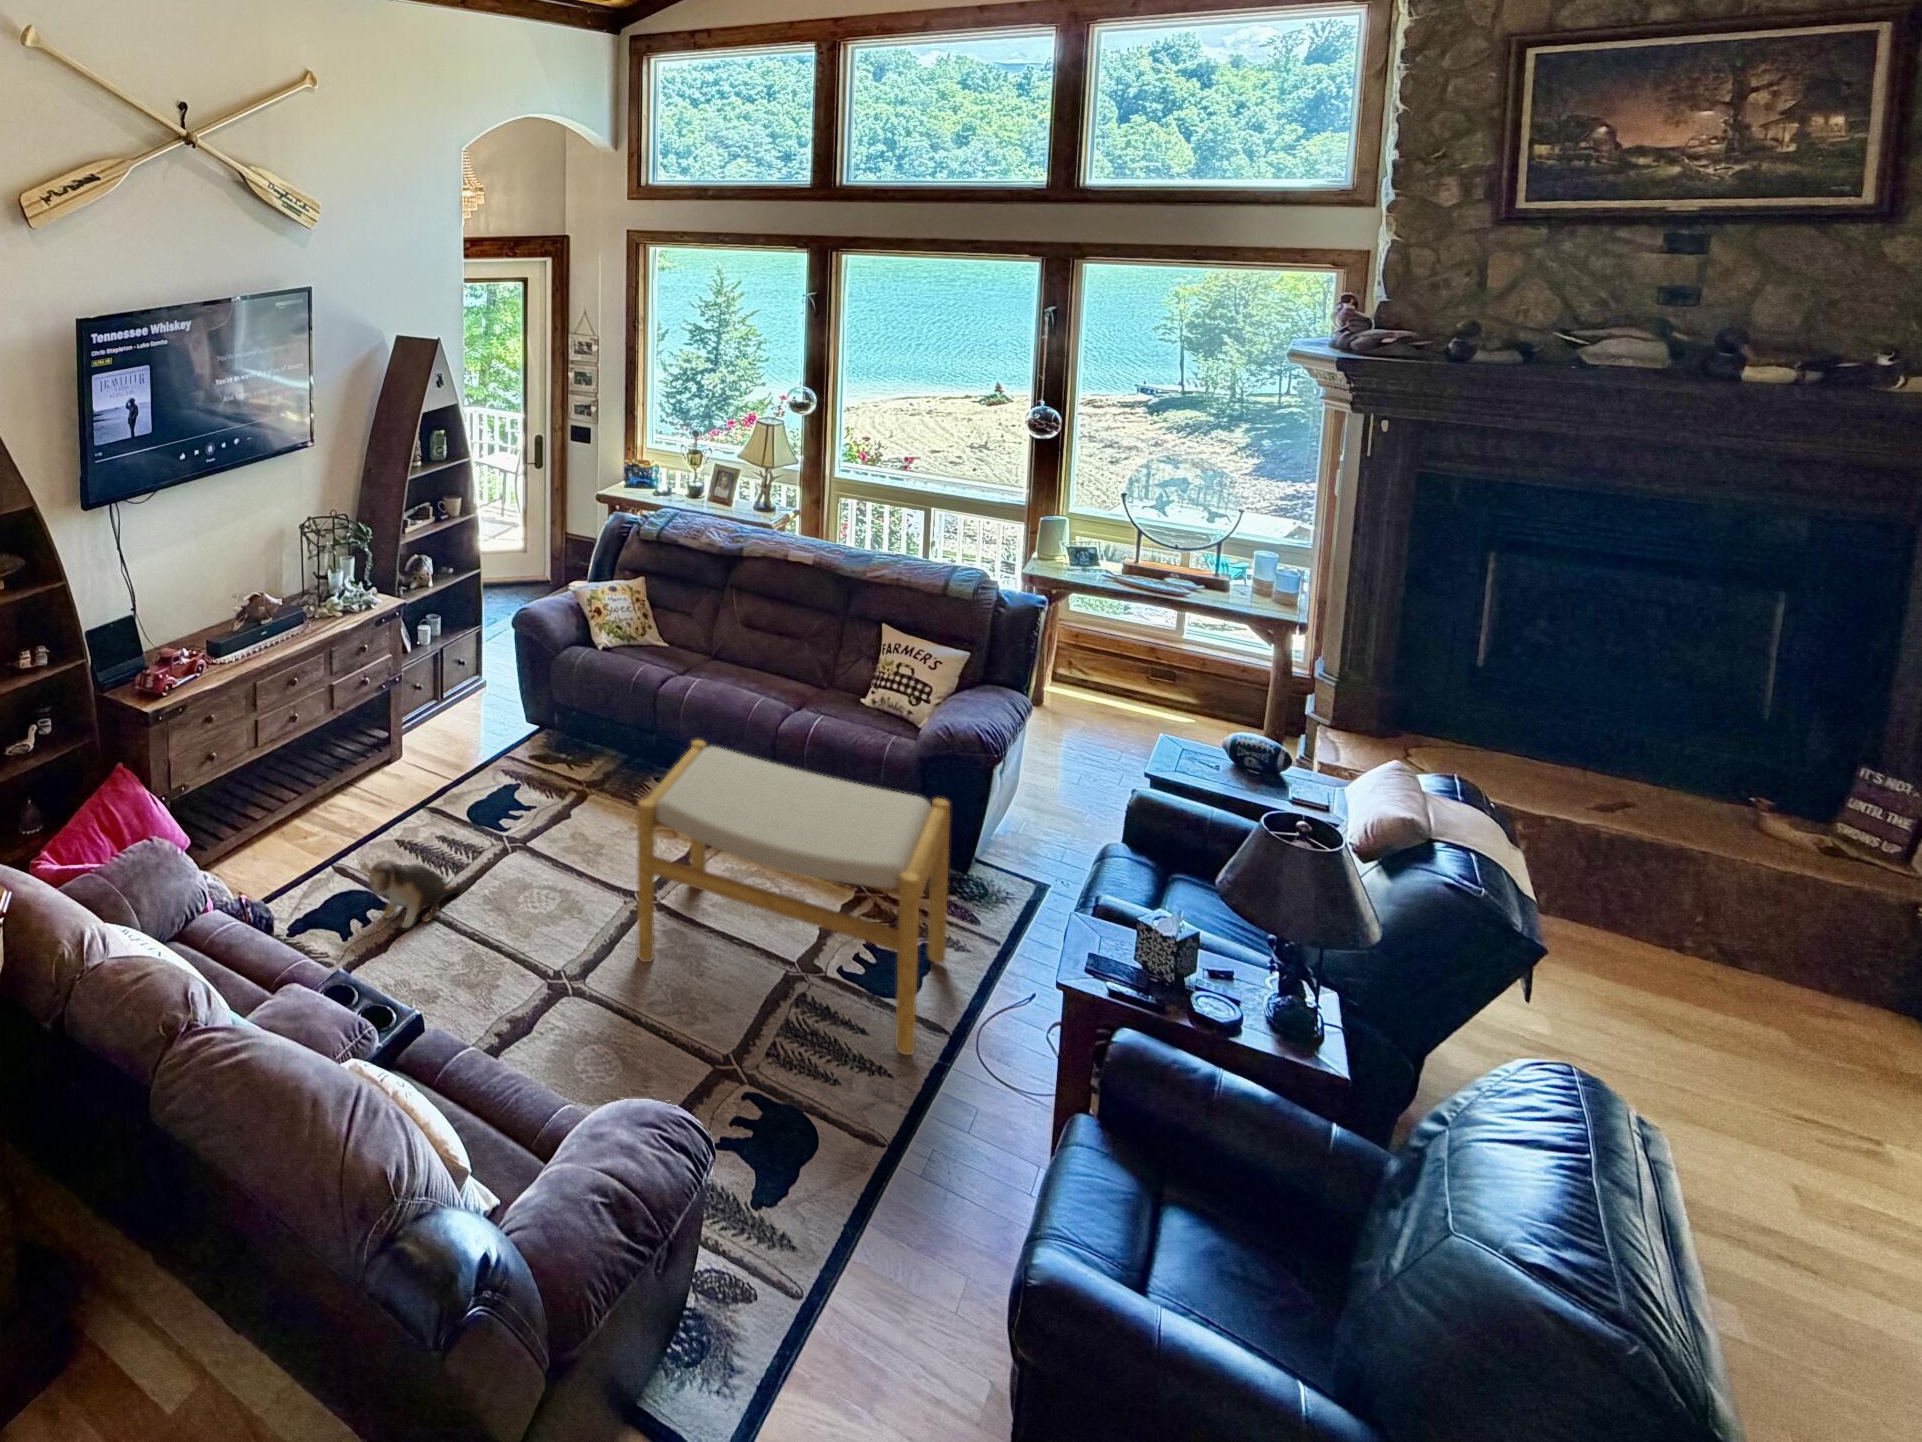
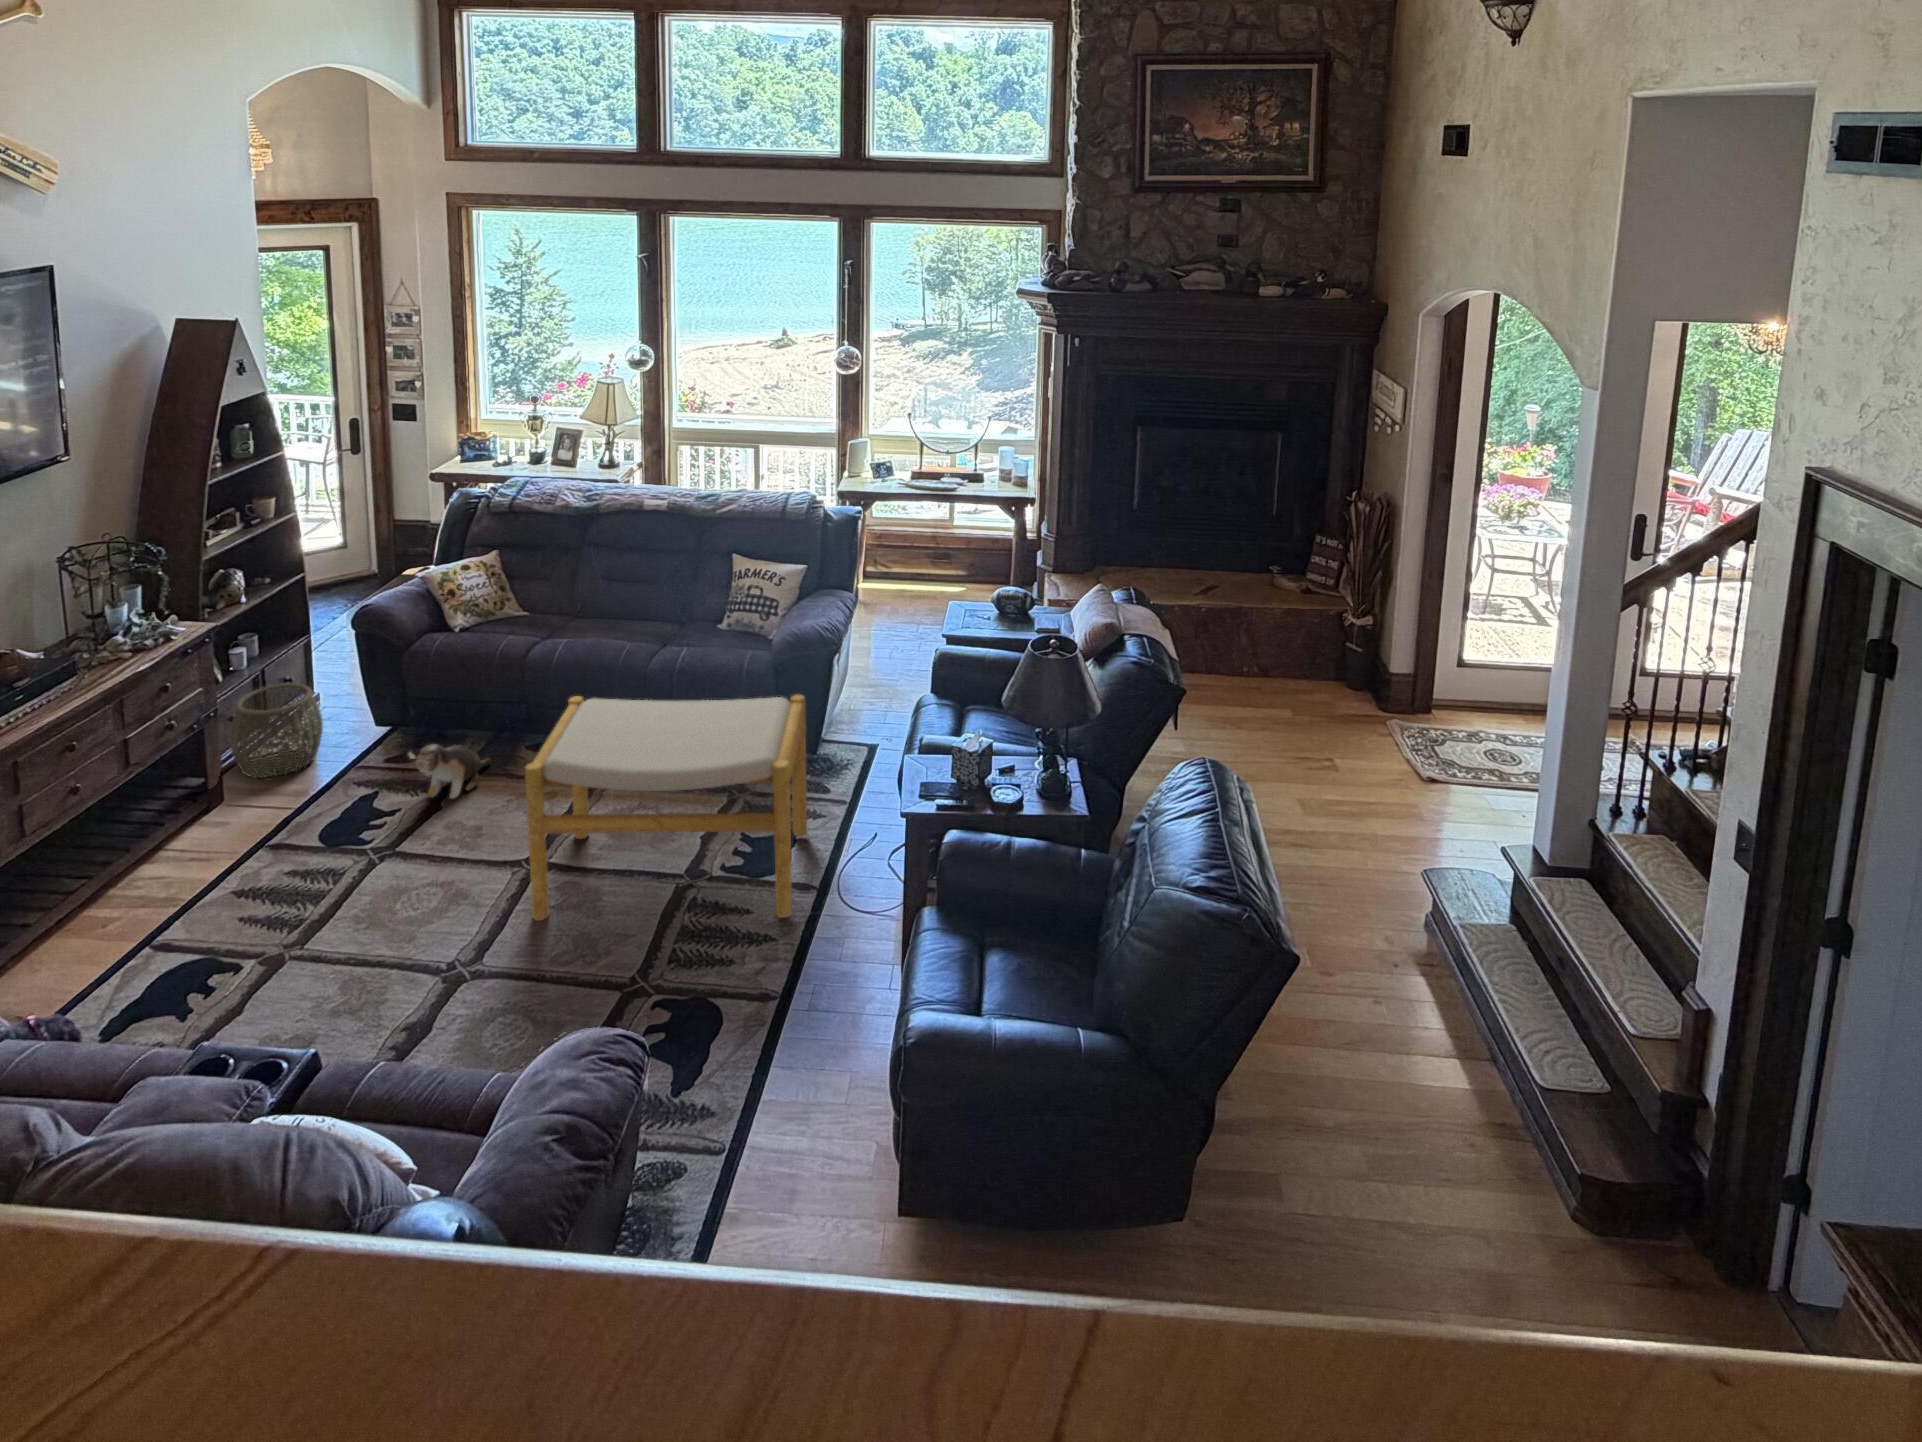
woven basket: none [414,663,487,747] -> present [230,683,323,778]
plush toy: present [360,860,461,928] -> present [408,744,491,799]

